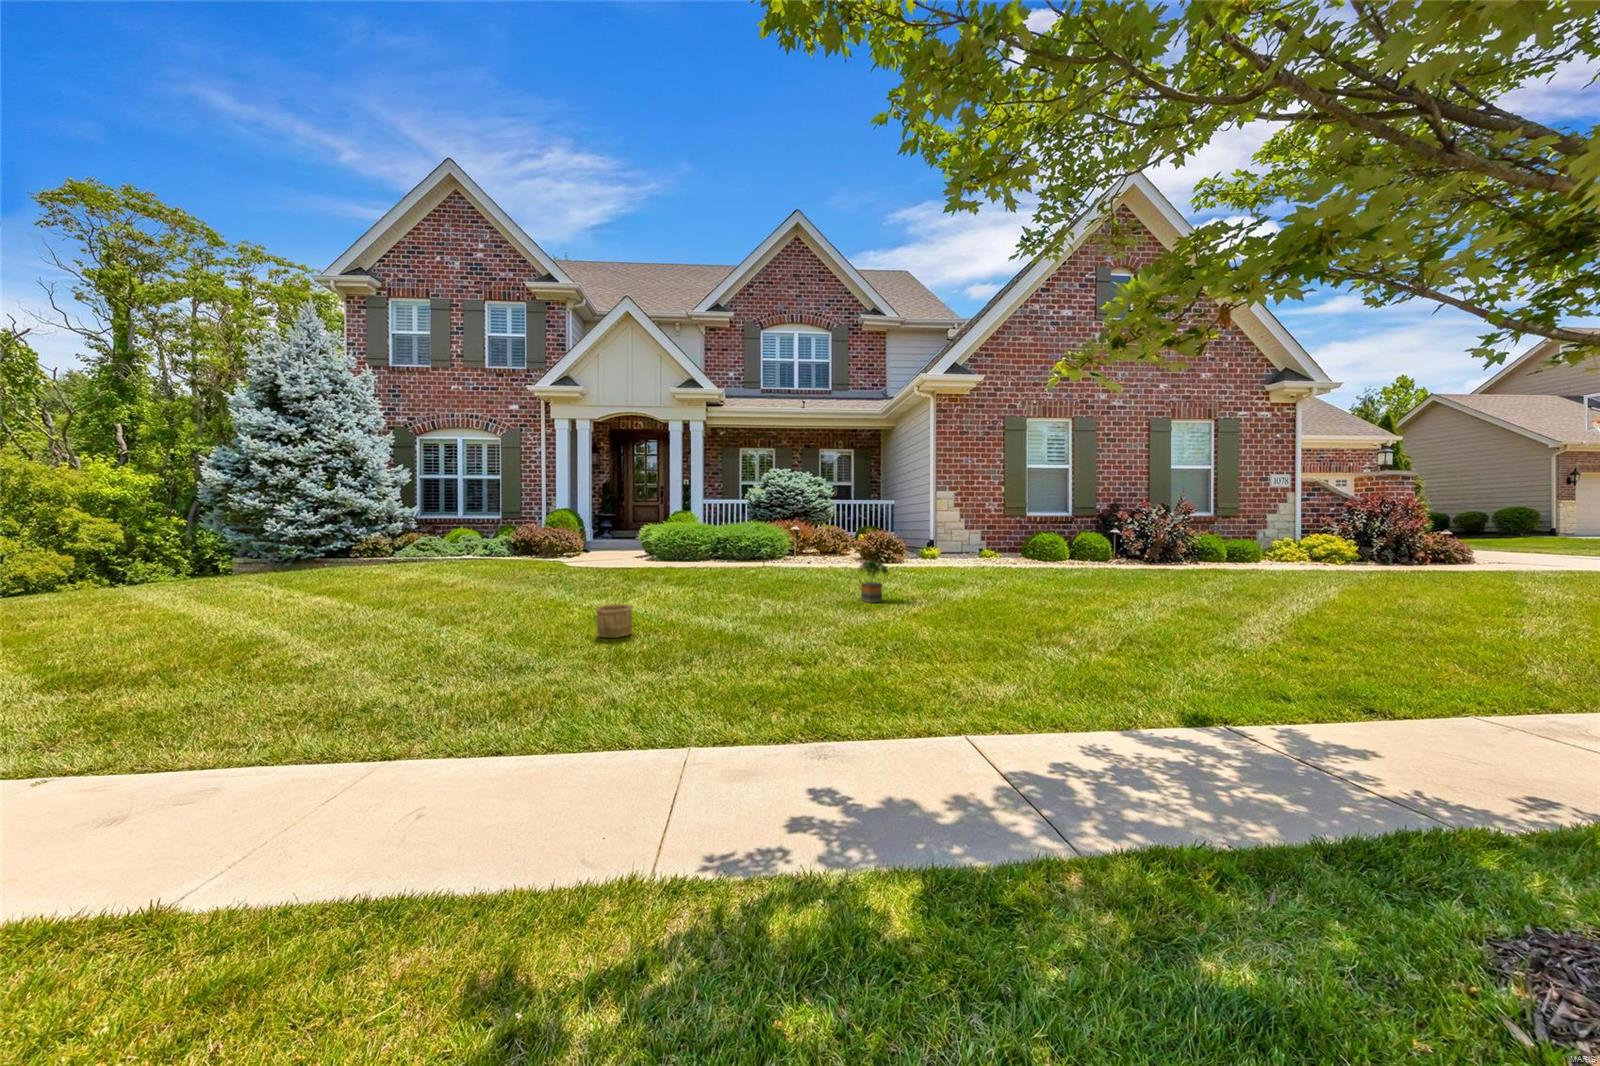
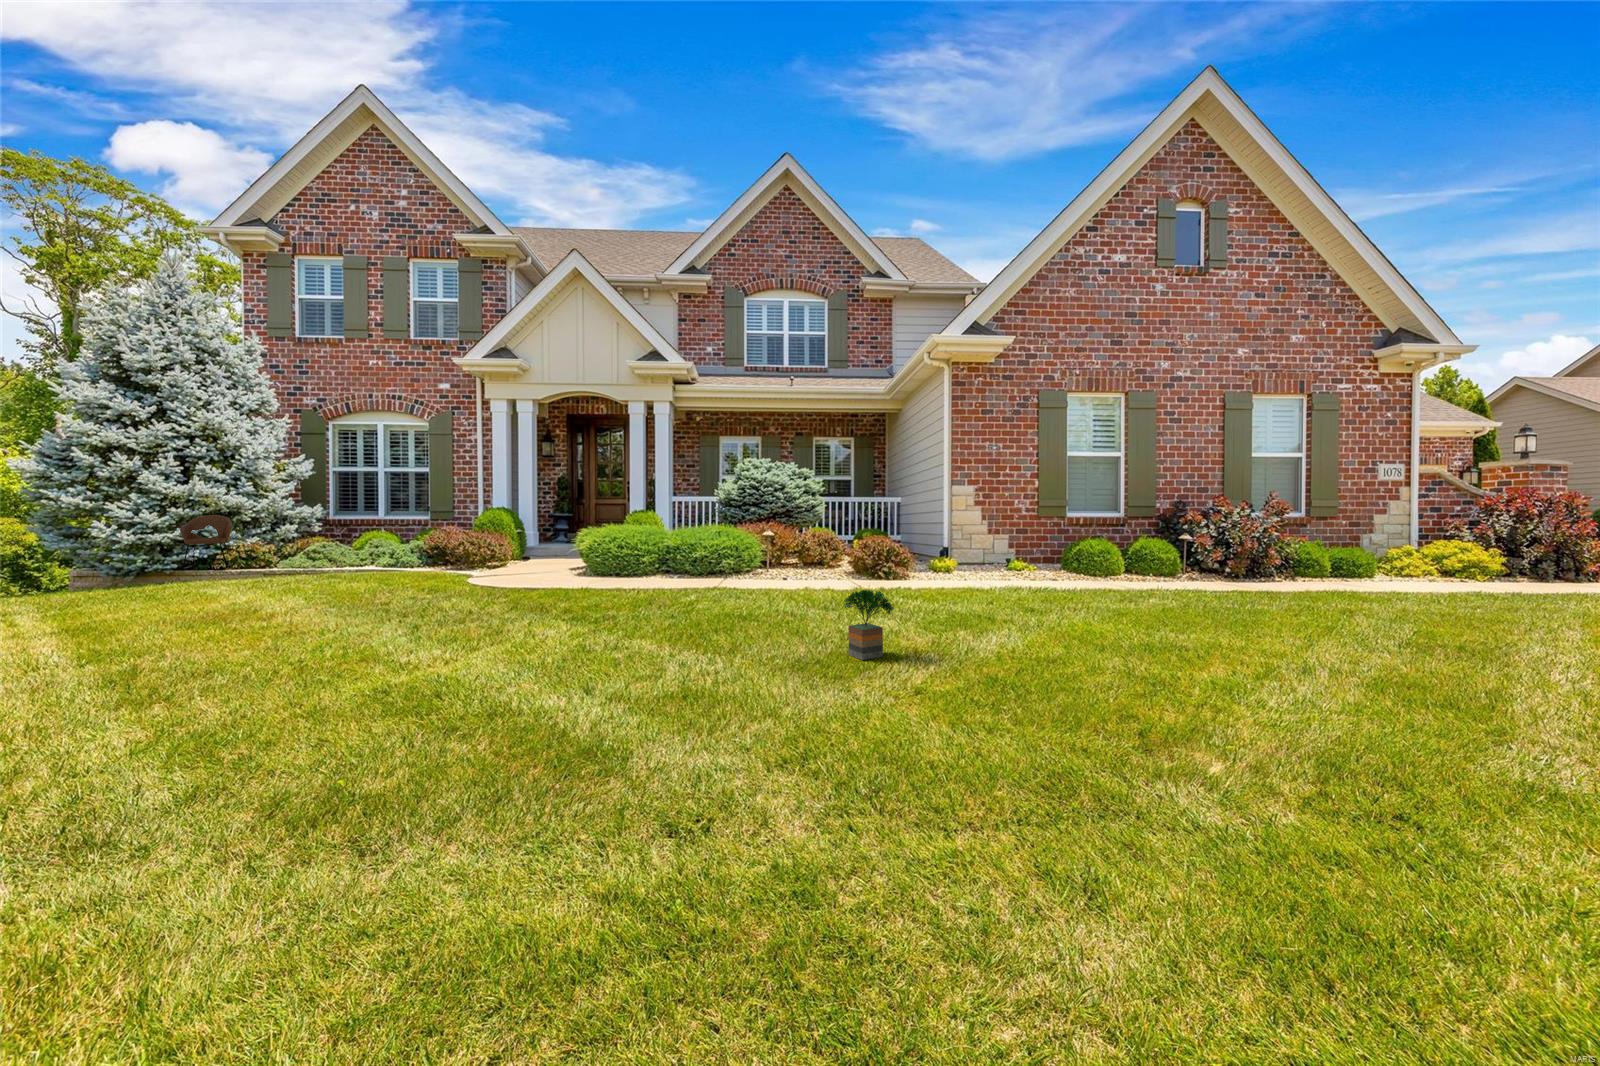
chair: none [329,515,366,557] -> present [180,515,232,569]
wooden bucket: present [595,604,632,638] -> none [305,687,394,763]

